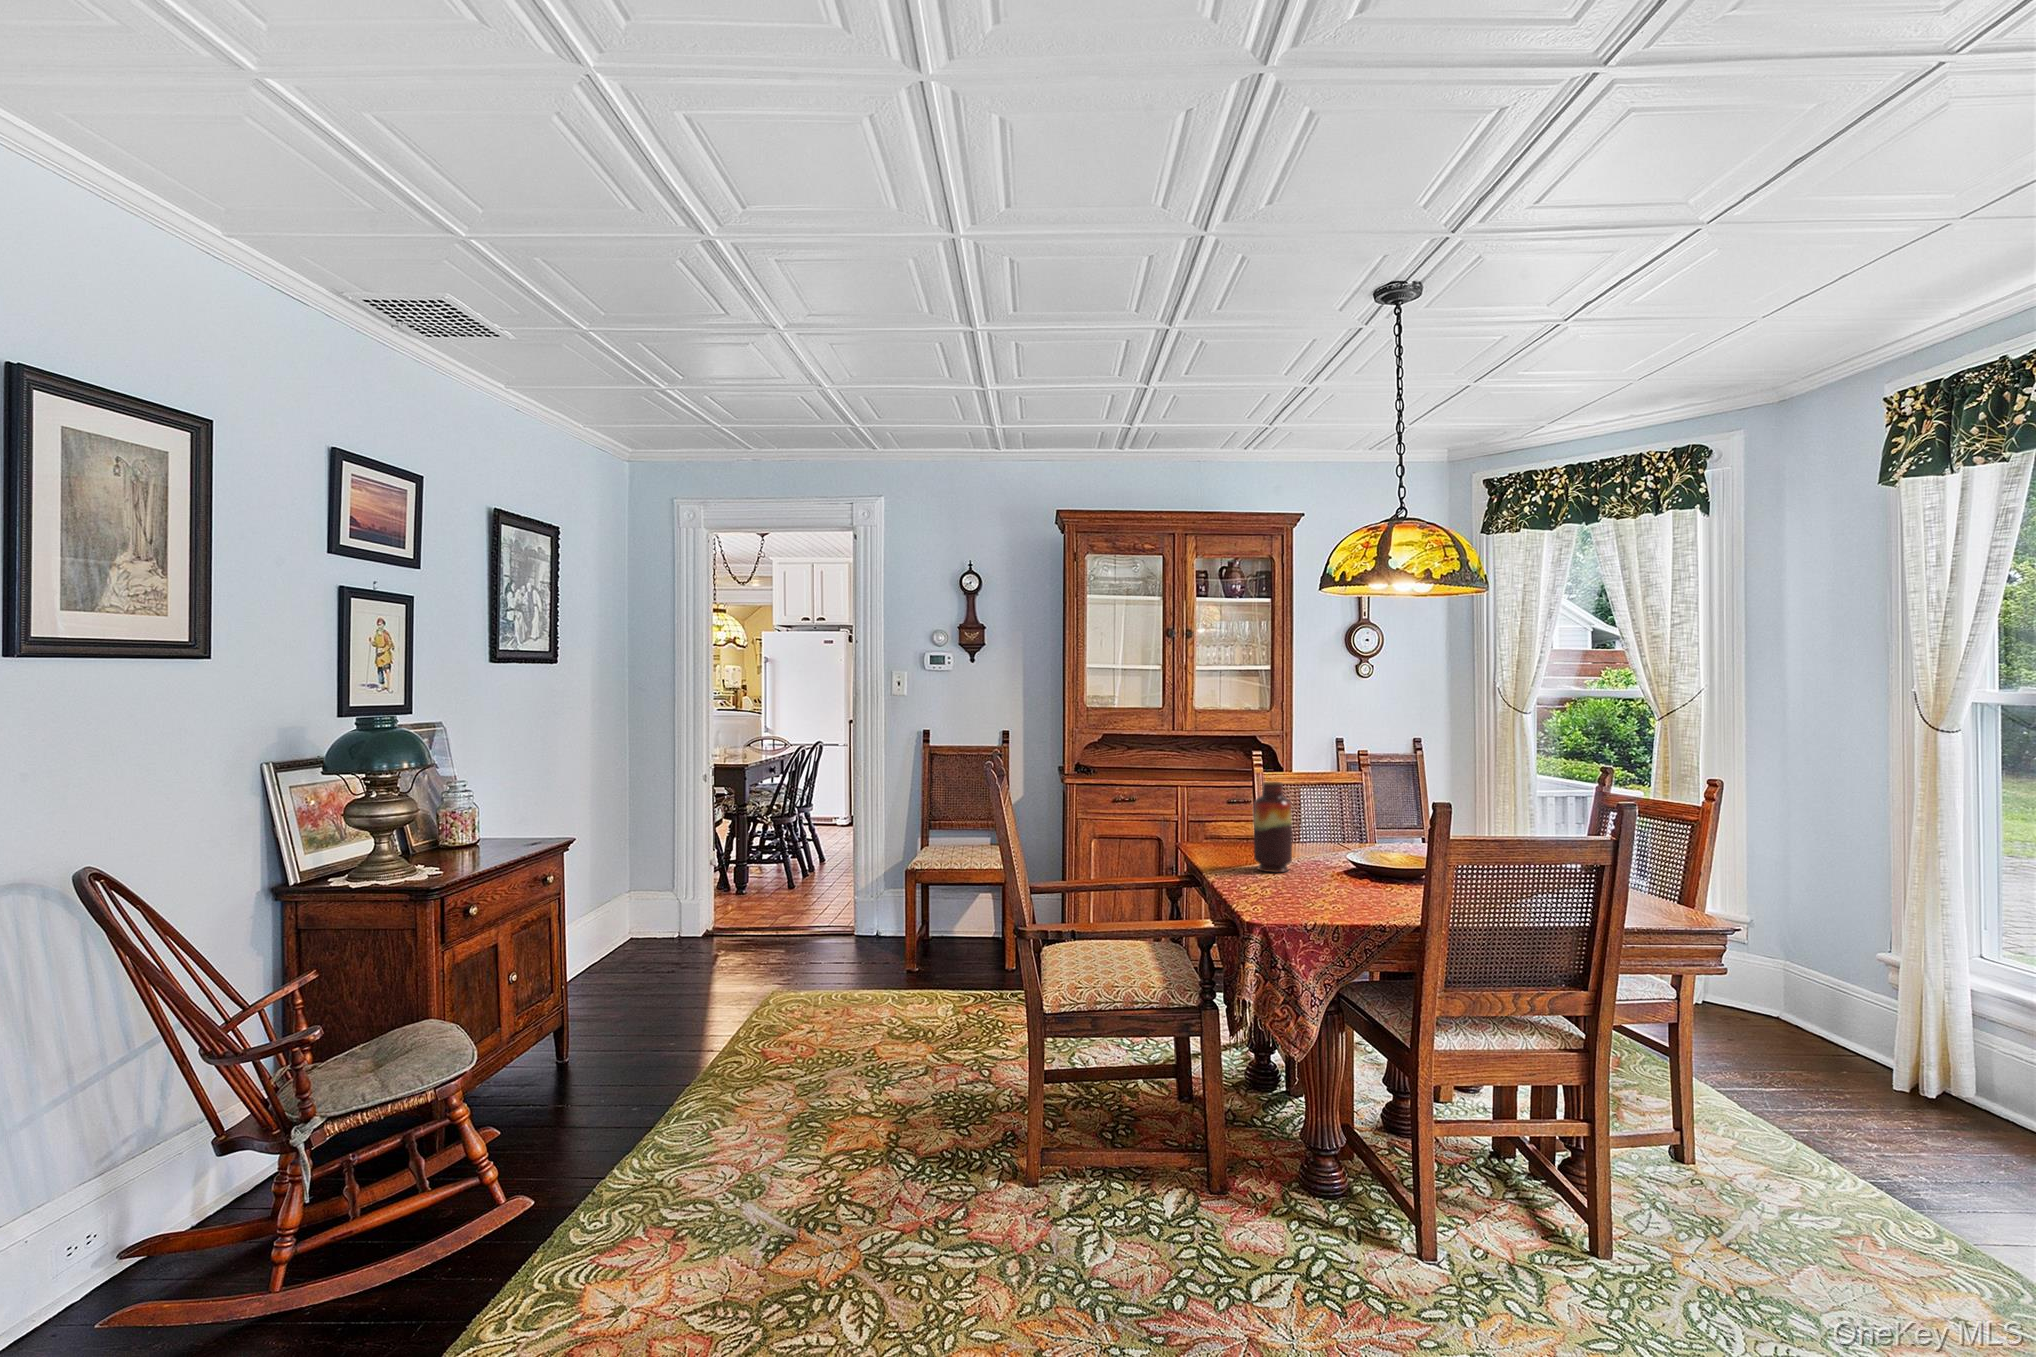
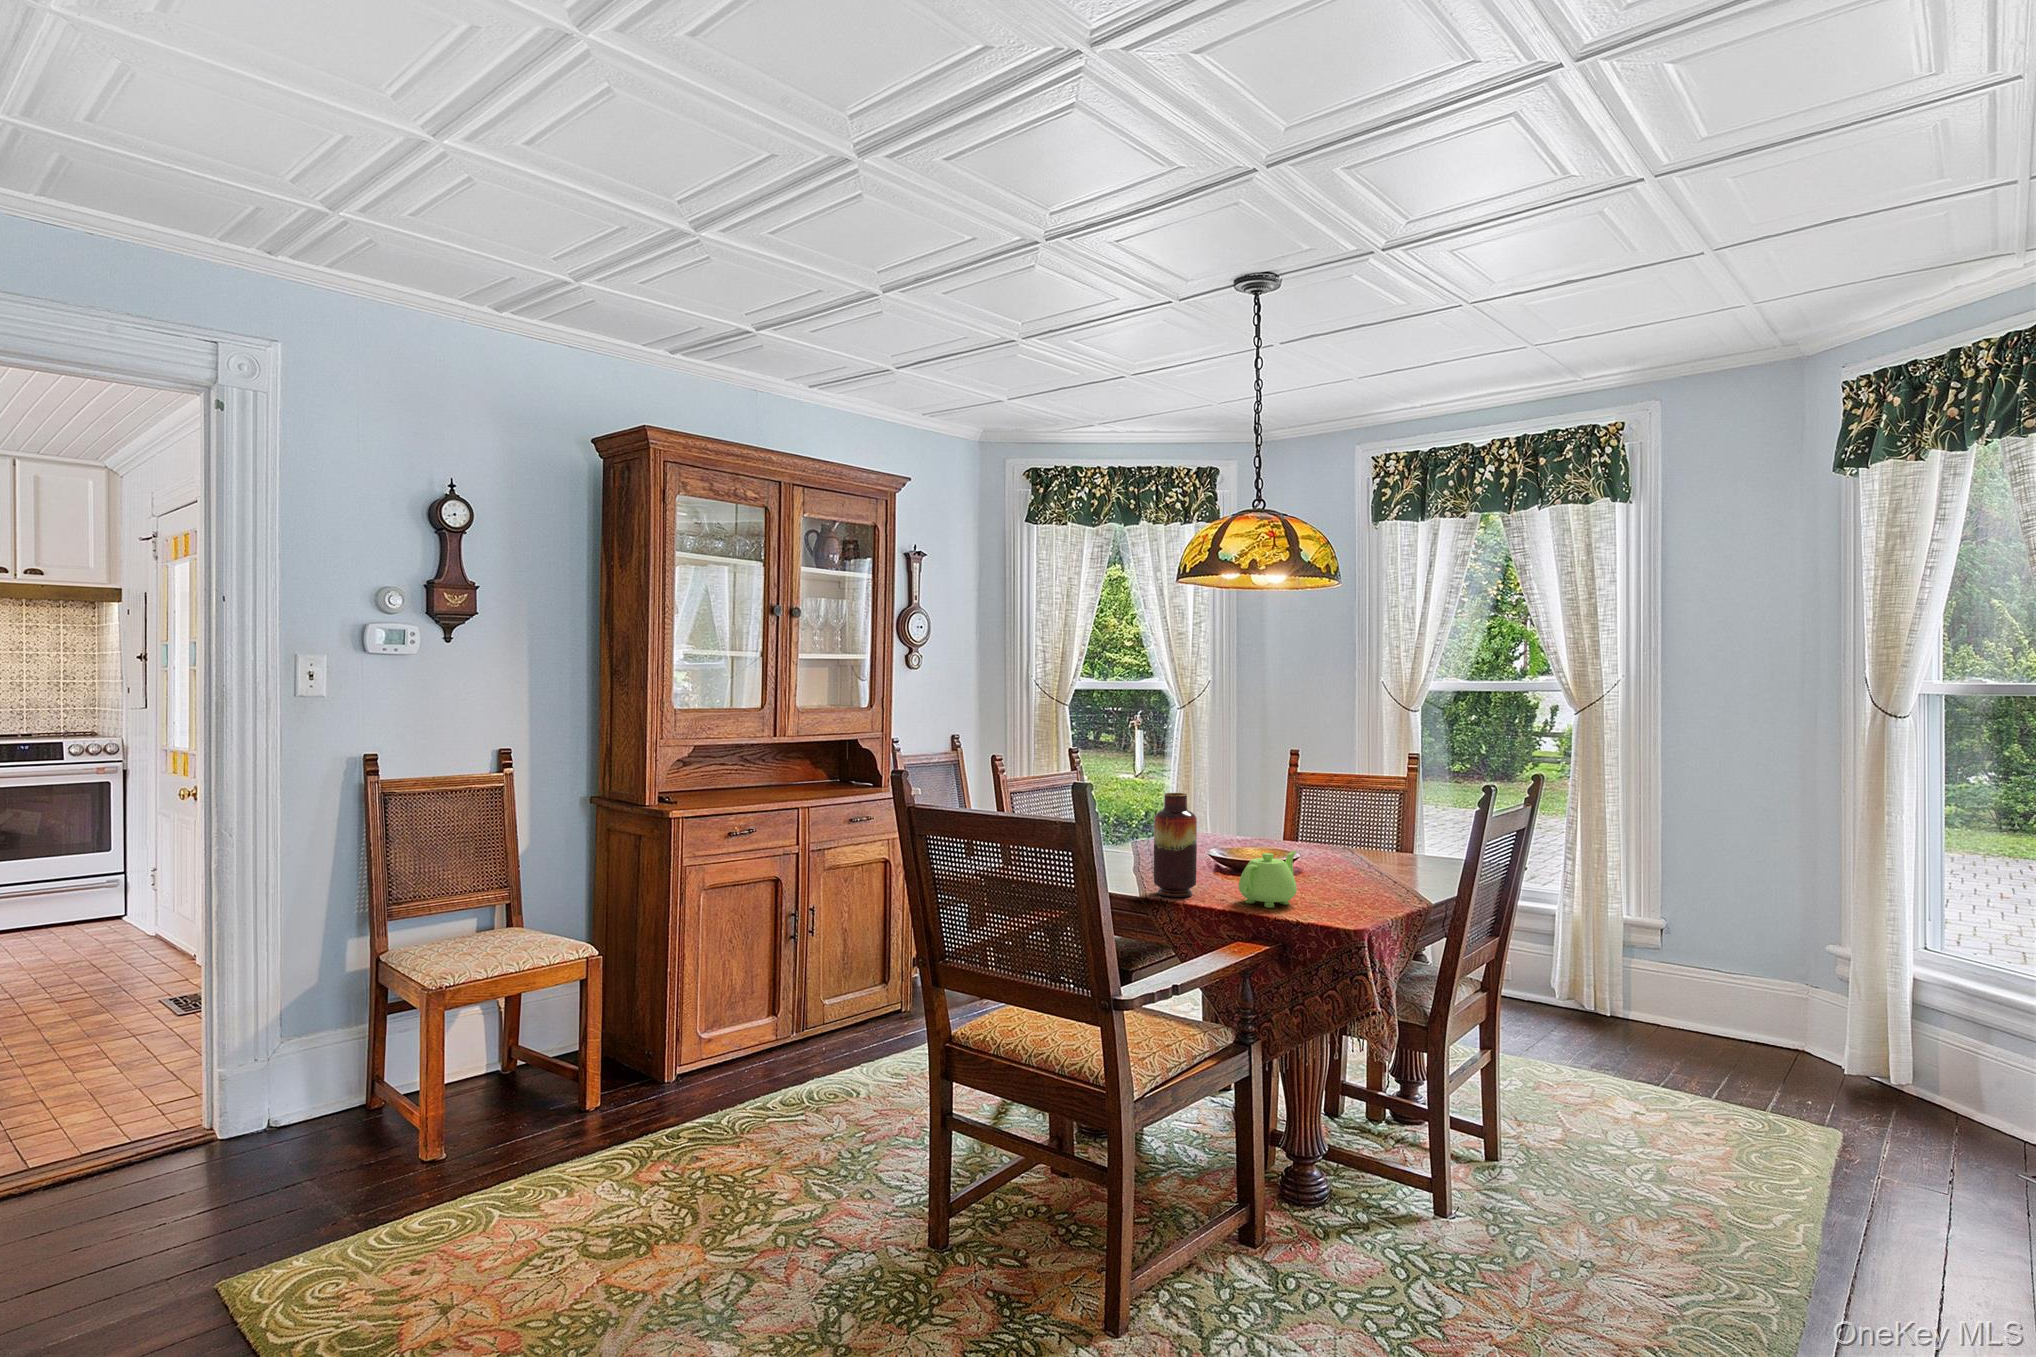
teapot: none [1283,841,1359,890] -> present [1239,851,1297,908]

